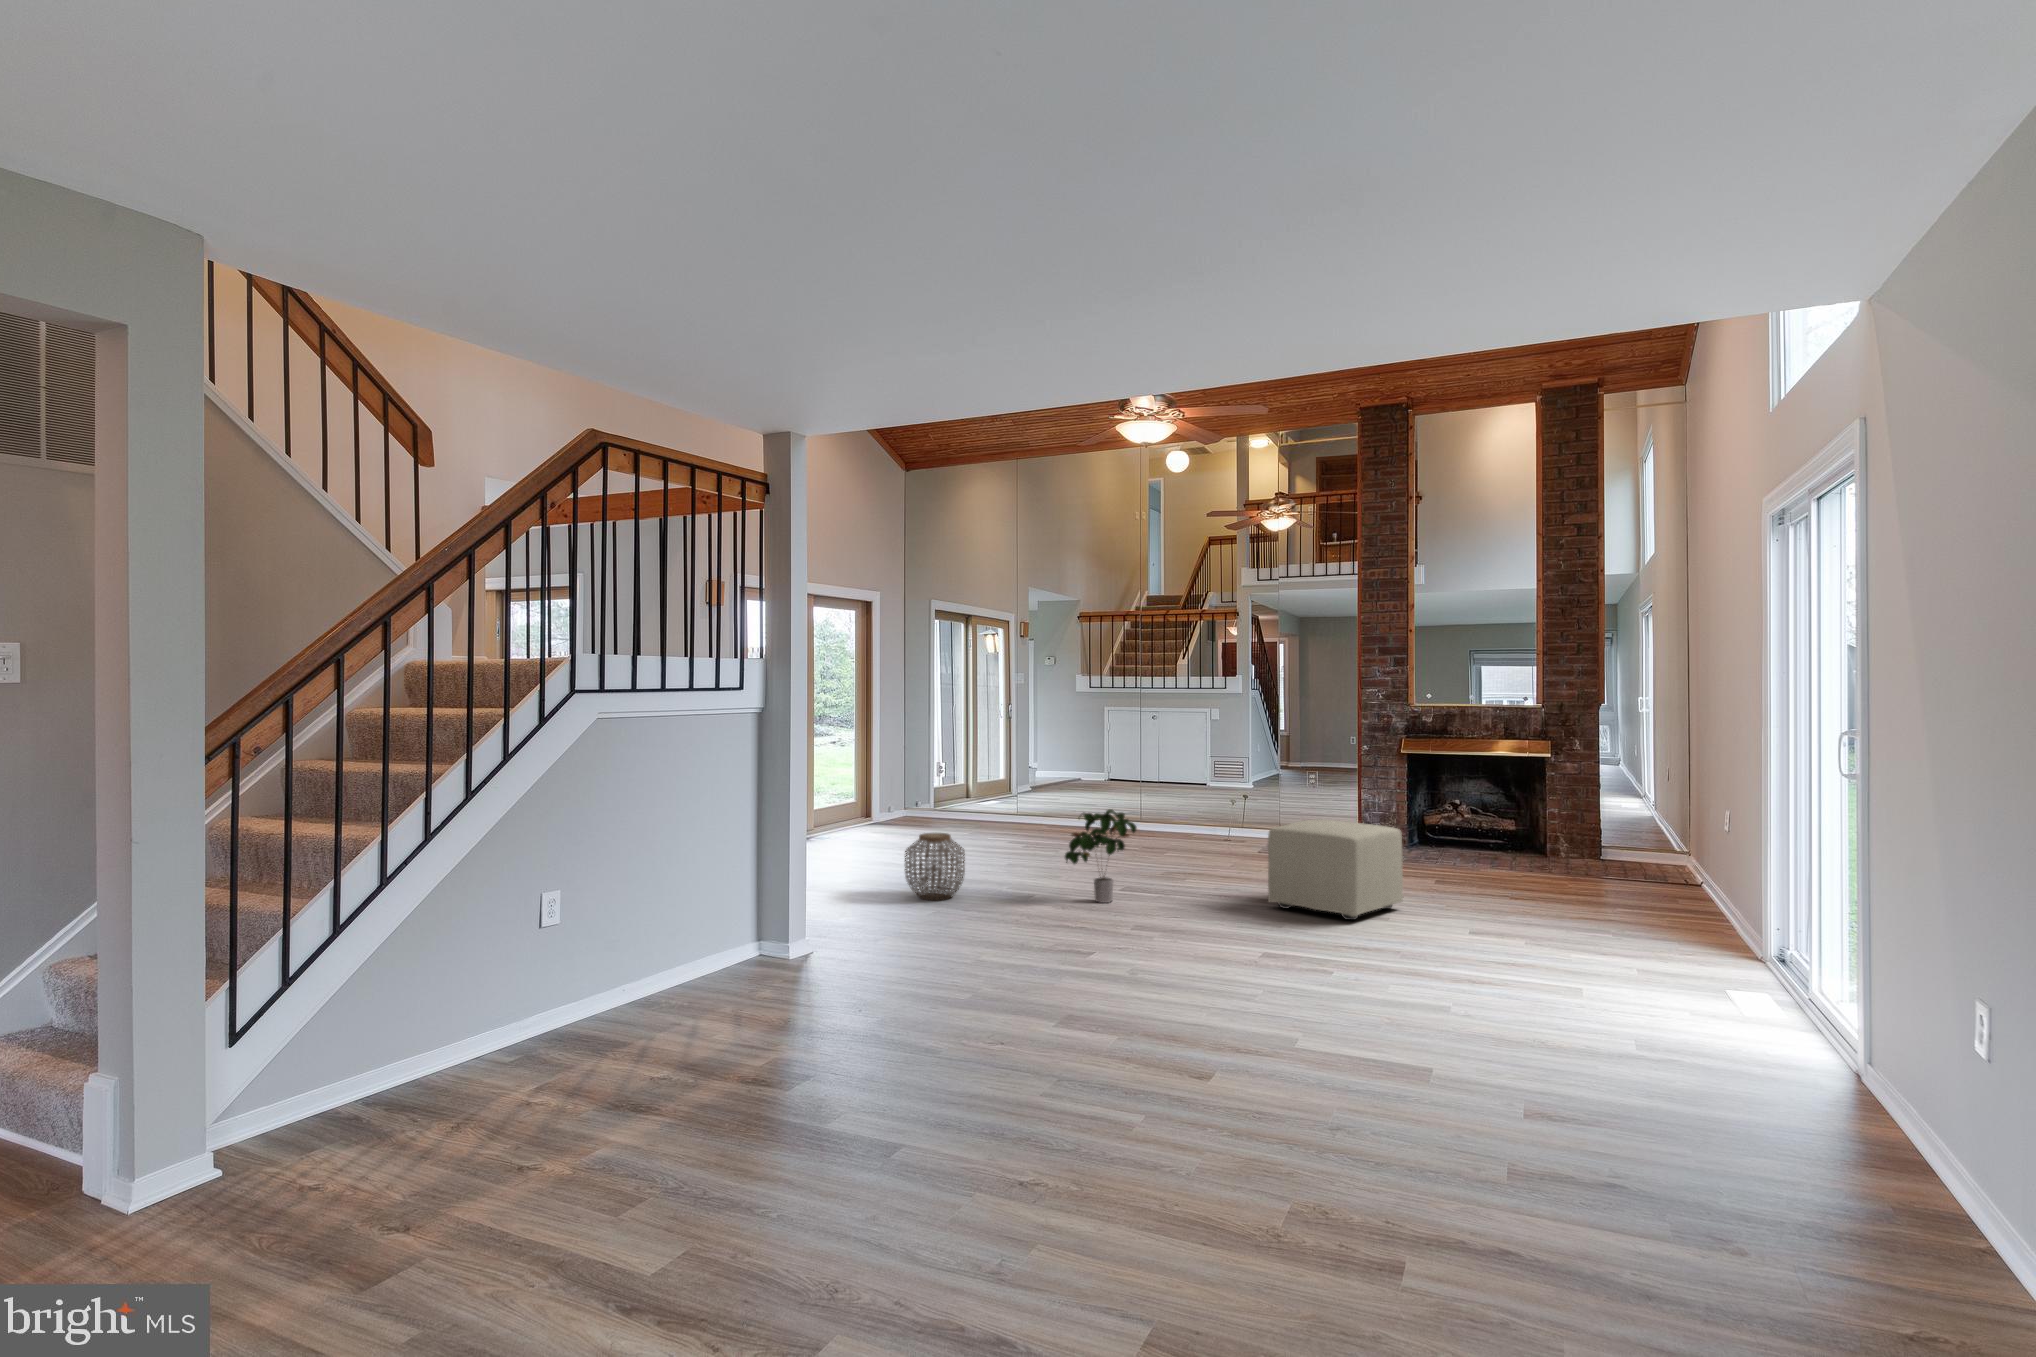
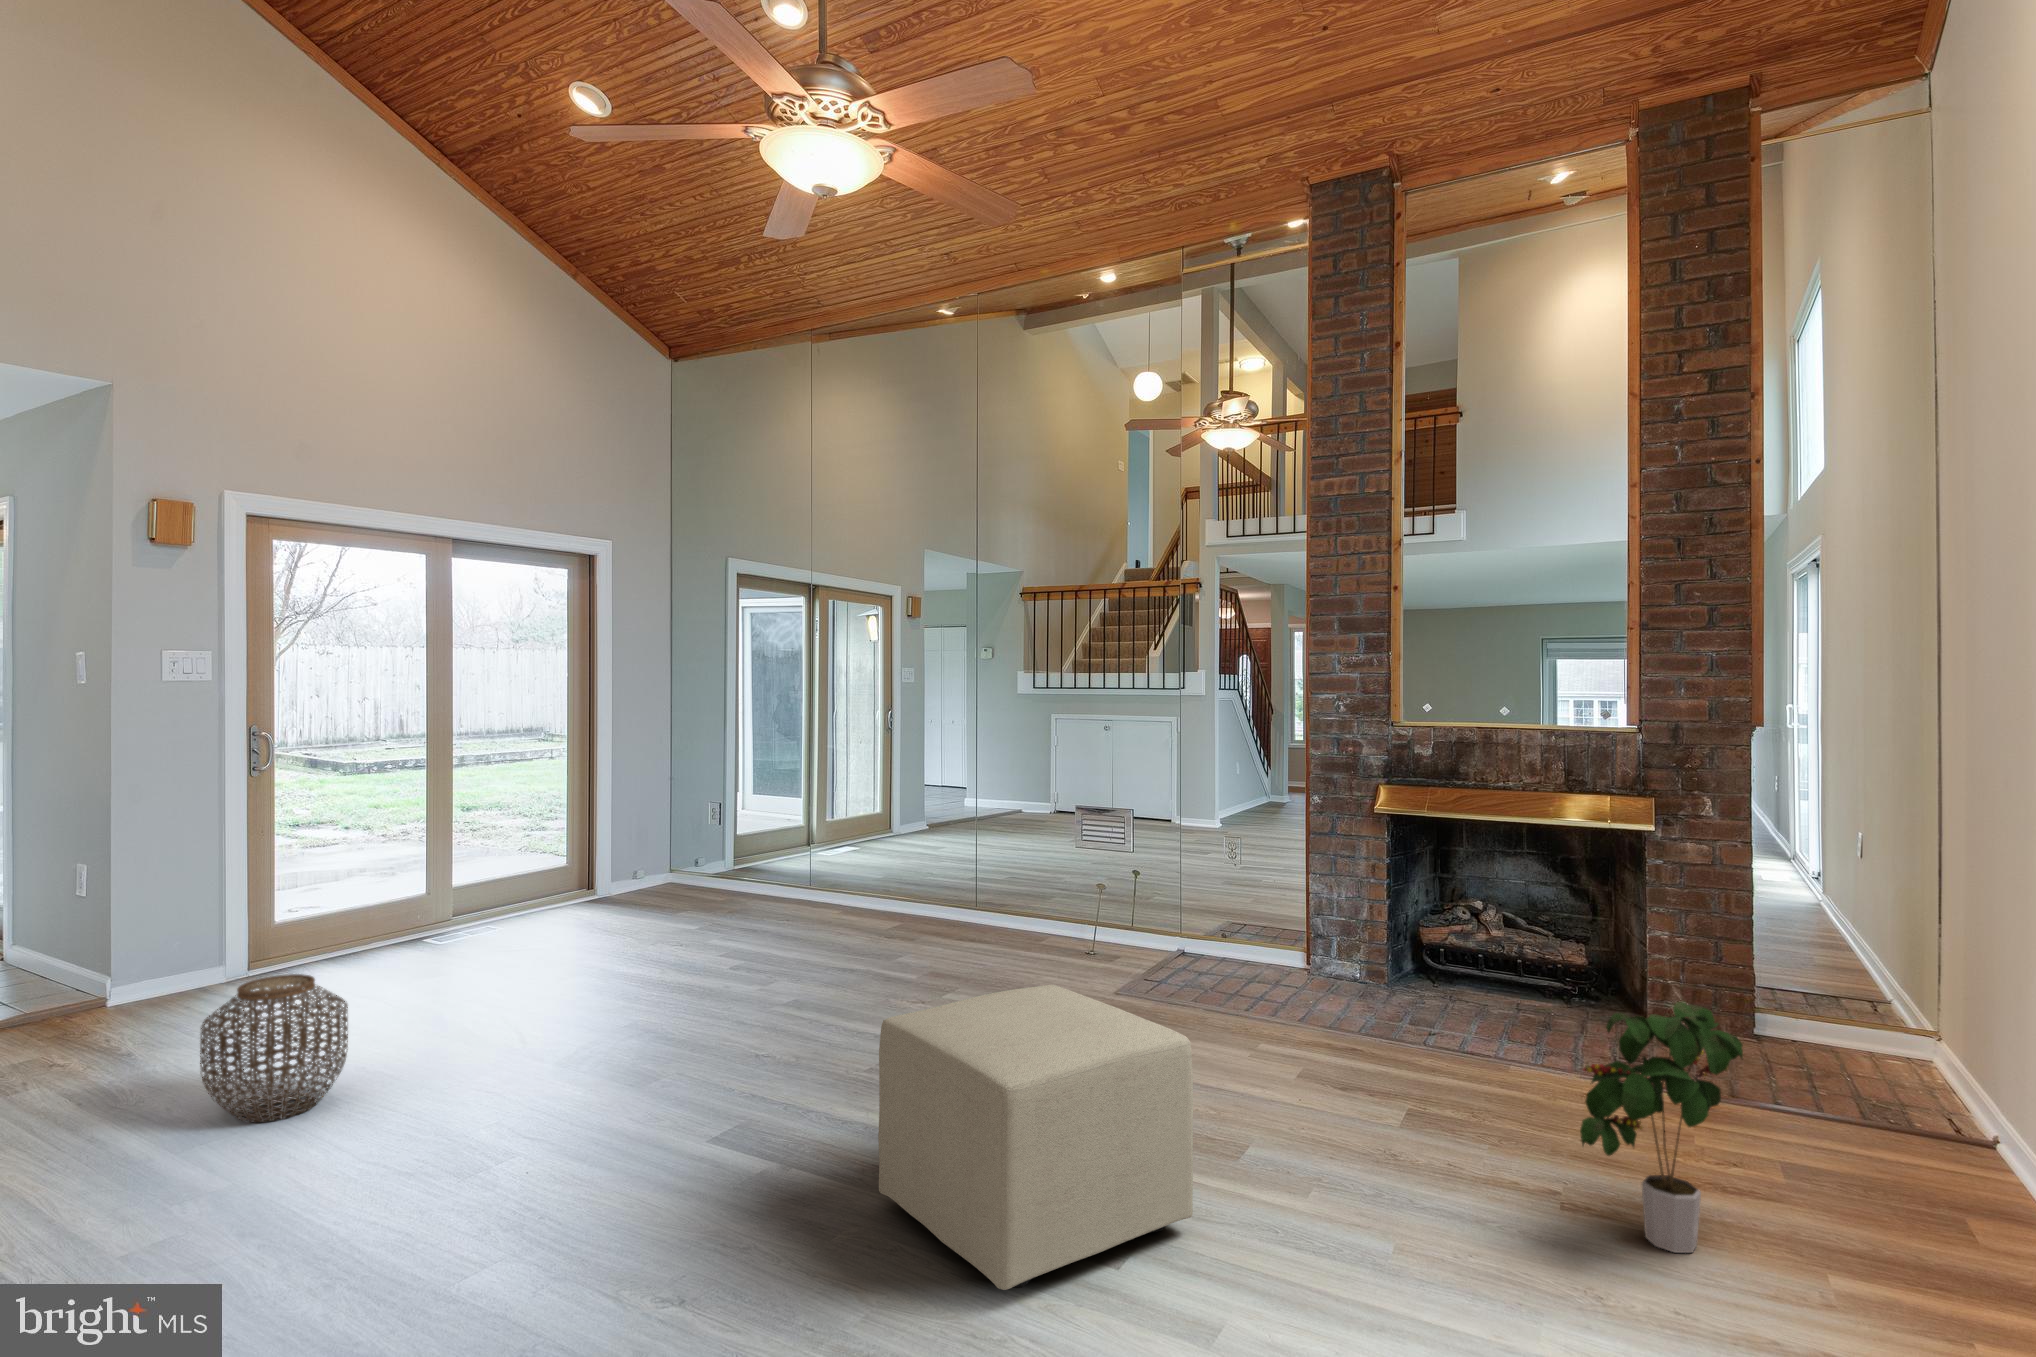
potted plant: present [1065,809,1137,903] -> present [1580,1002,1743,1253]

